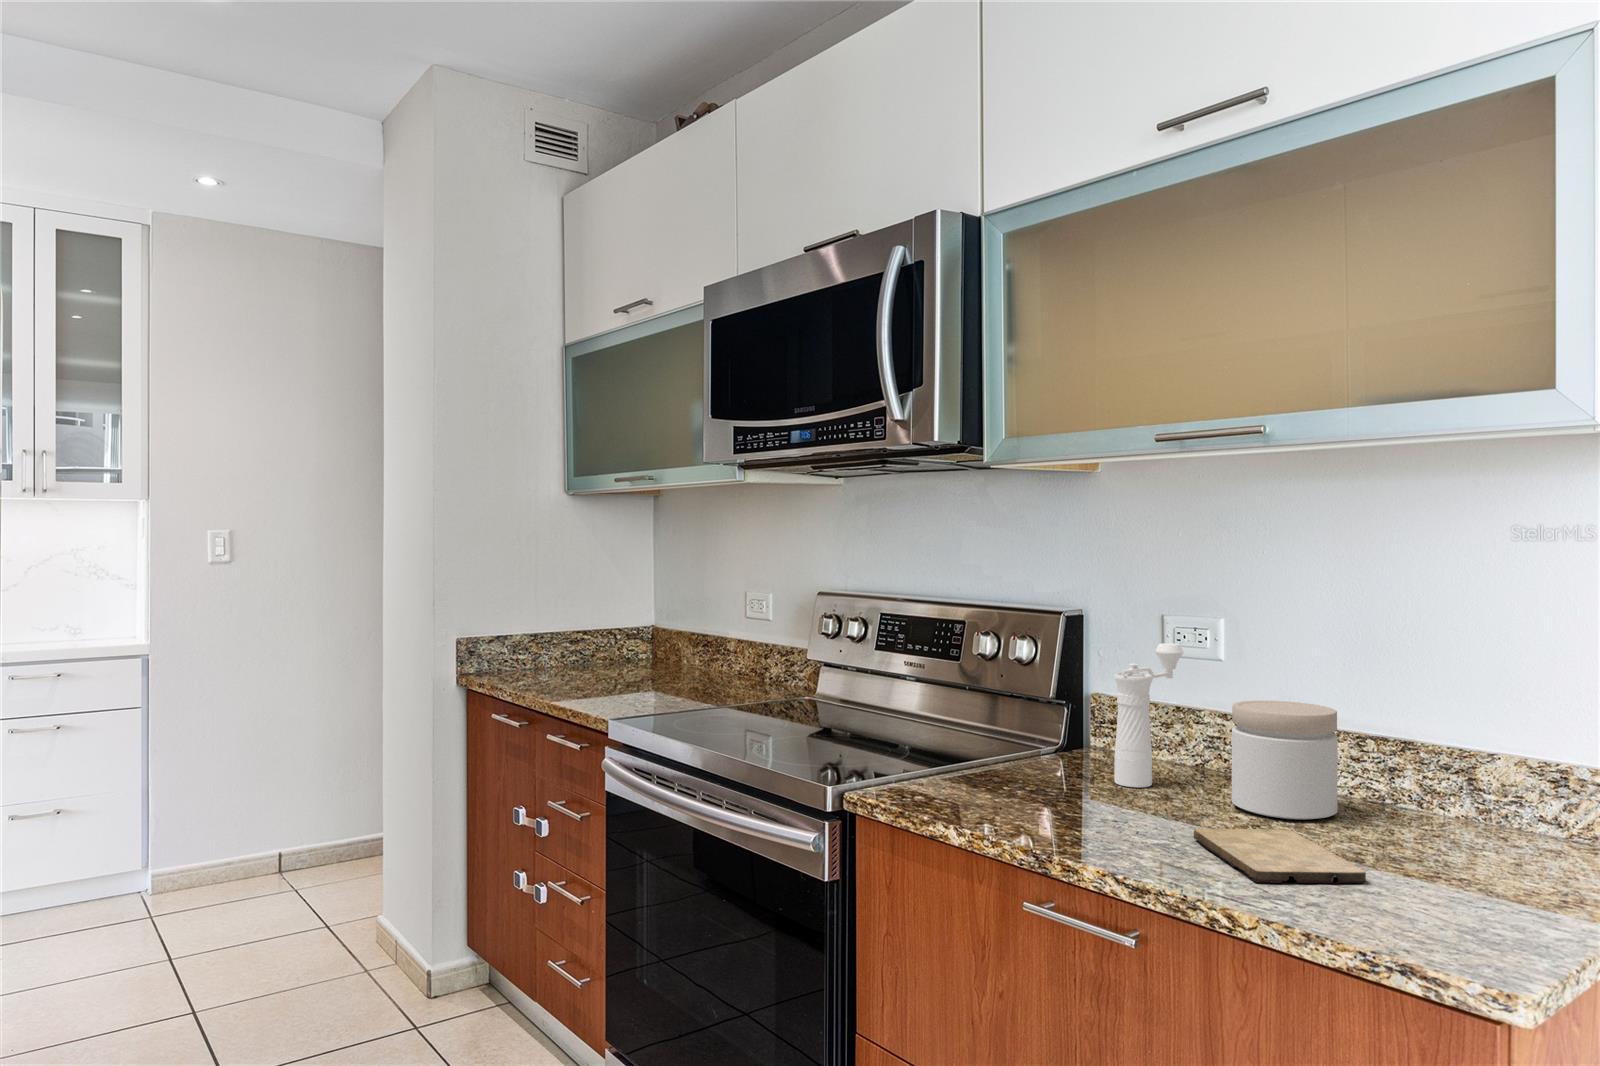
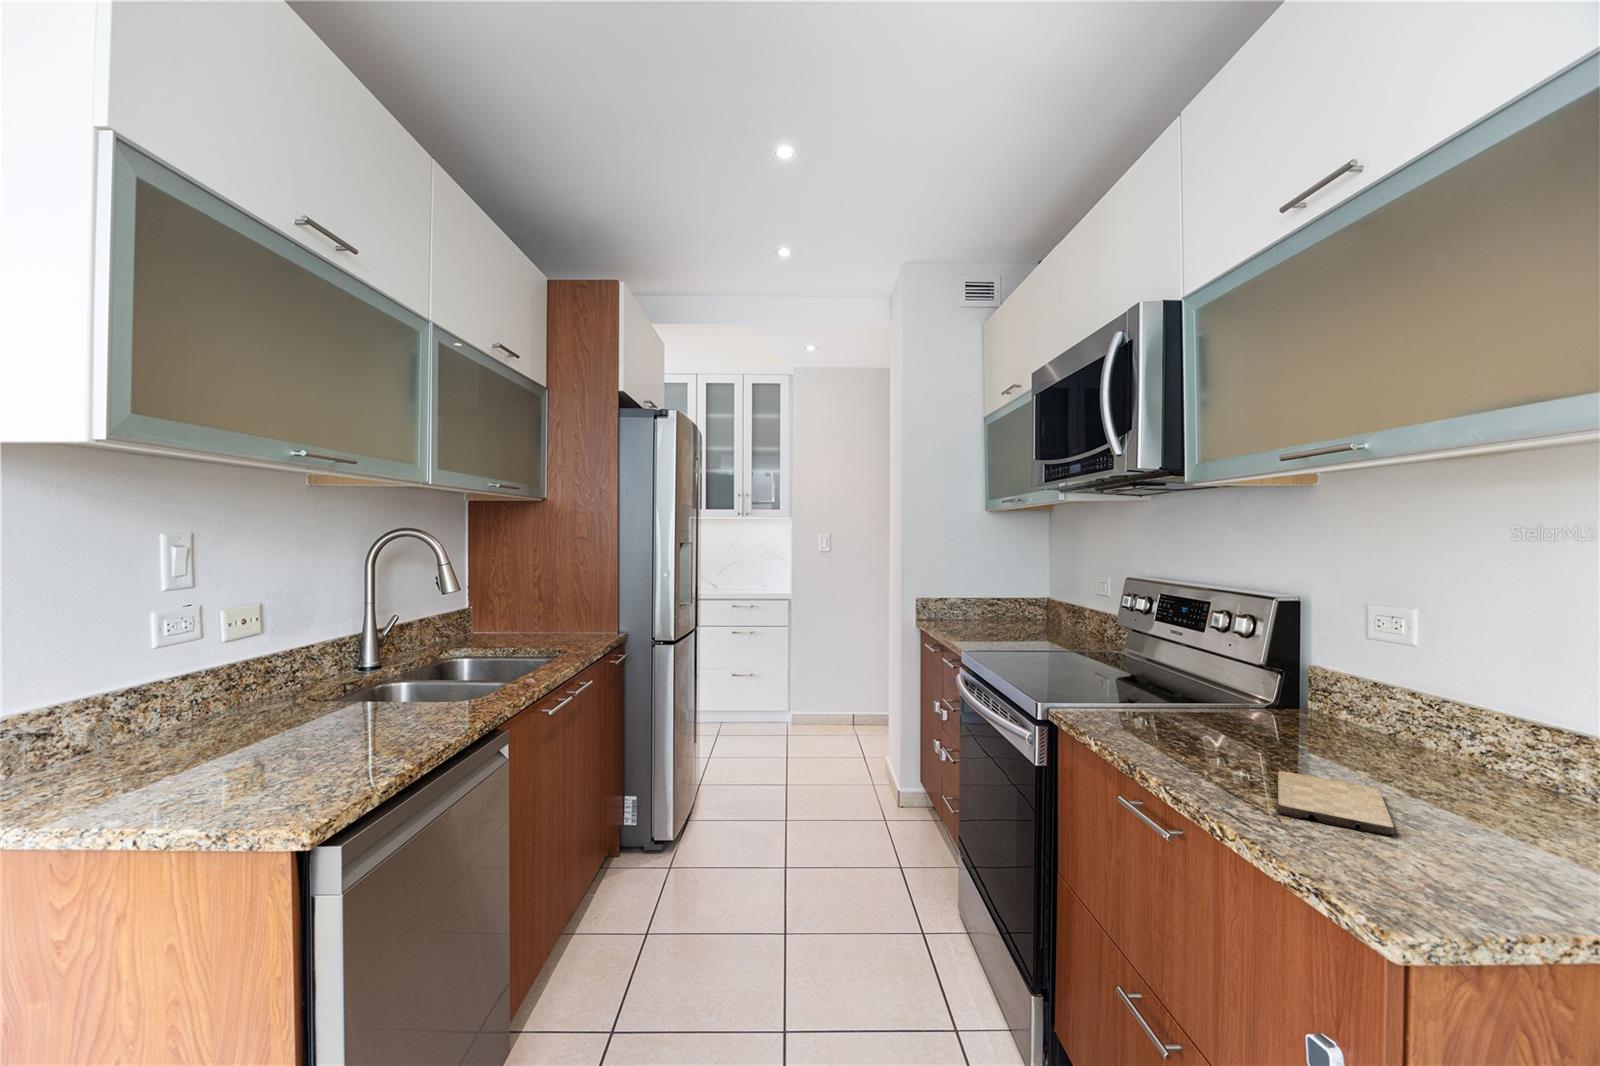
pepper mill: present [1114,643,1183,787] -> none [1280,628,1364,741]
jar: present [1232,701,1338,820] -> none [1367,680,1479,789]

